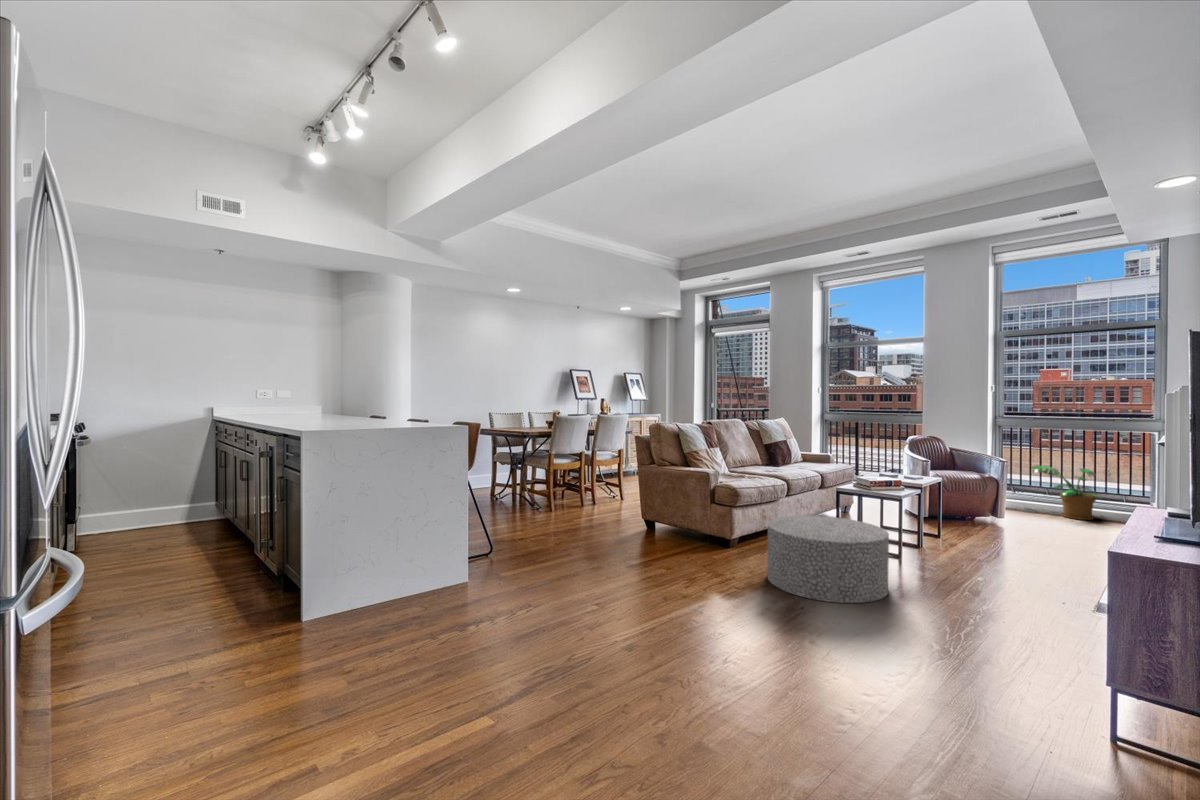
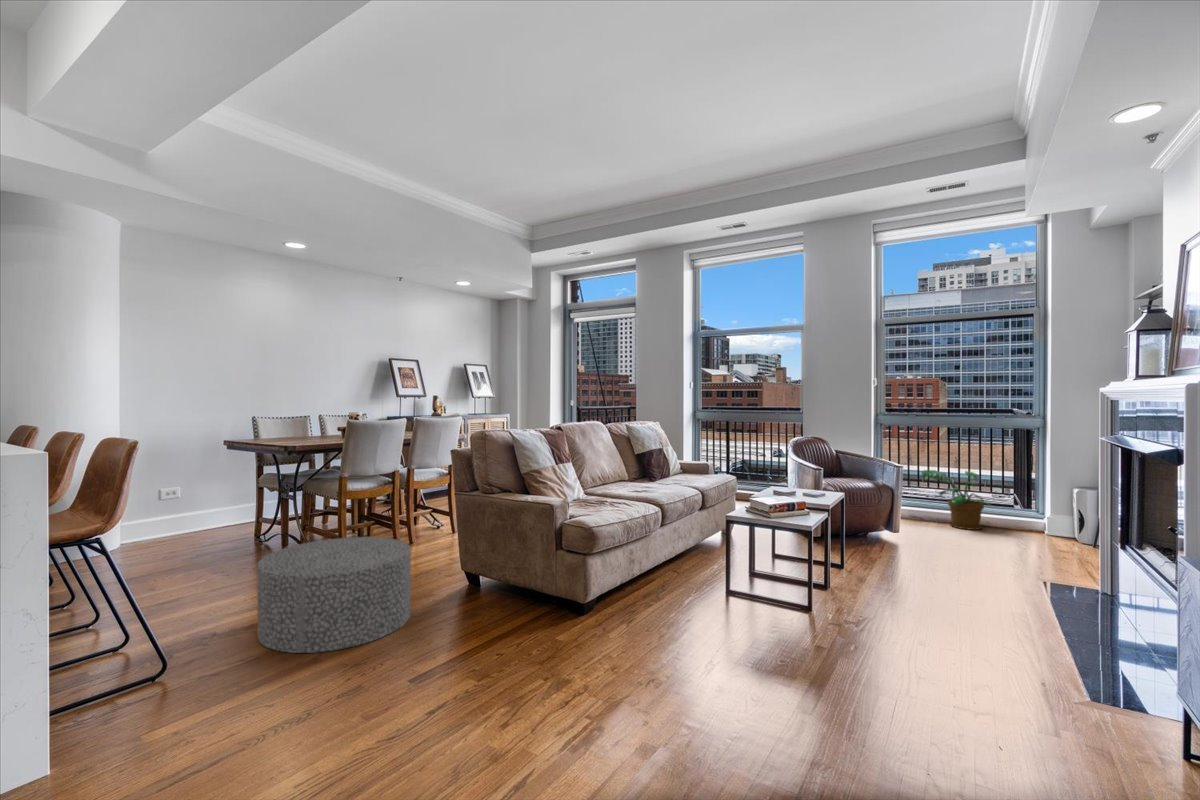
ottoman: present [767,516,889,603] -> present [257,537,411,653]

